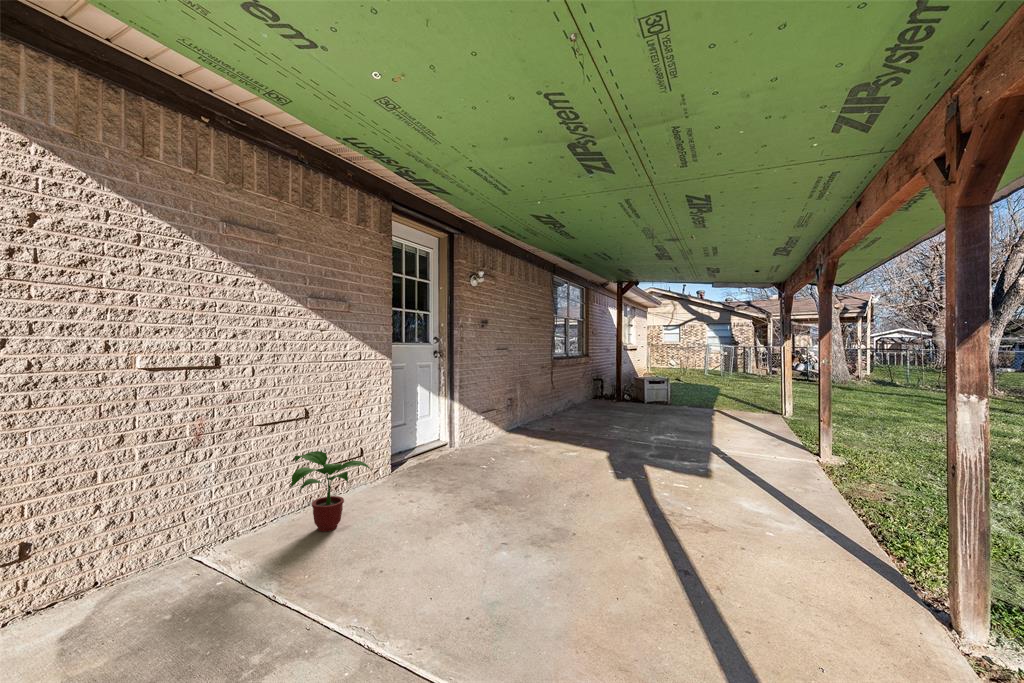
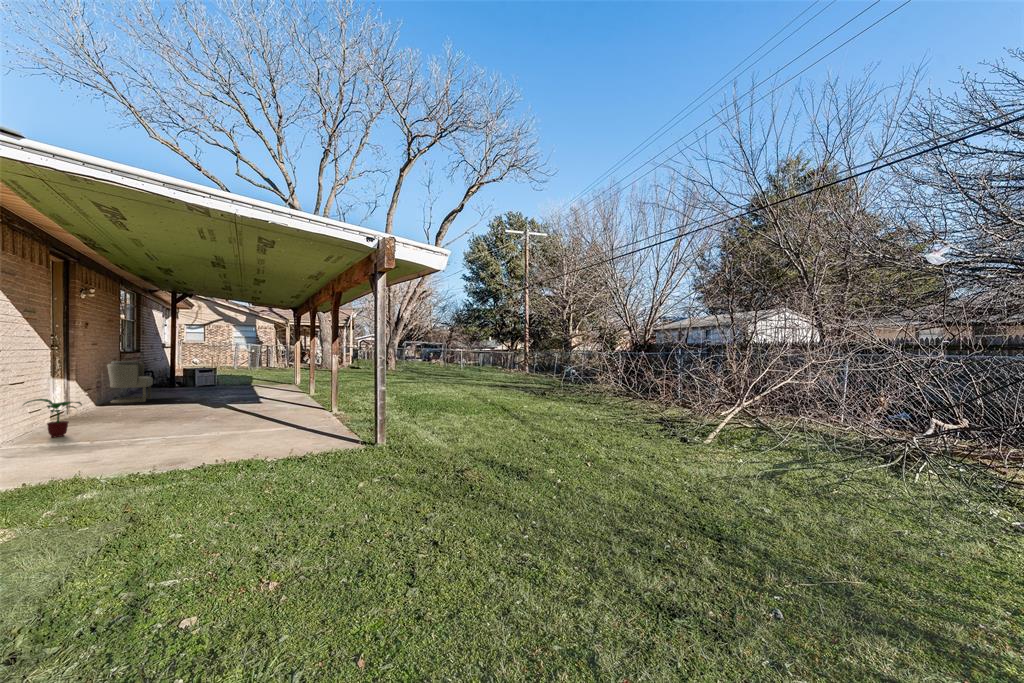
armchair: none [527,370,577,431] -> present [107,361,153,403]

